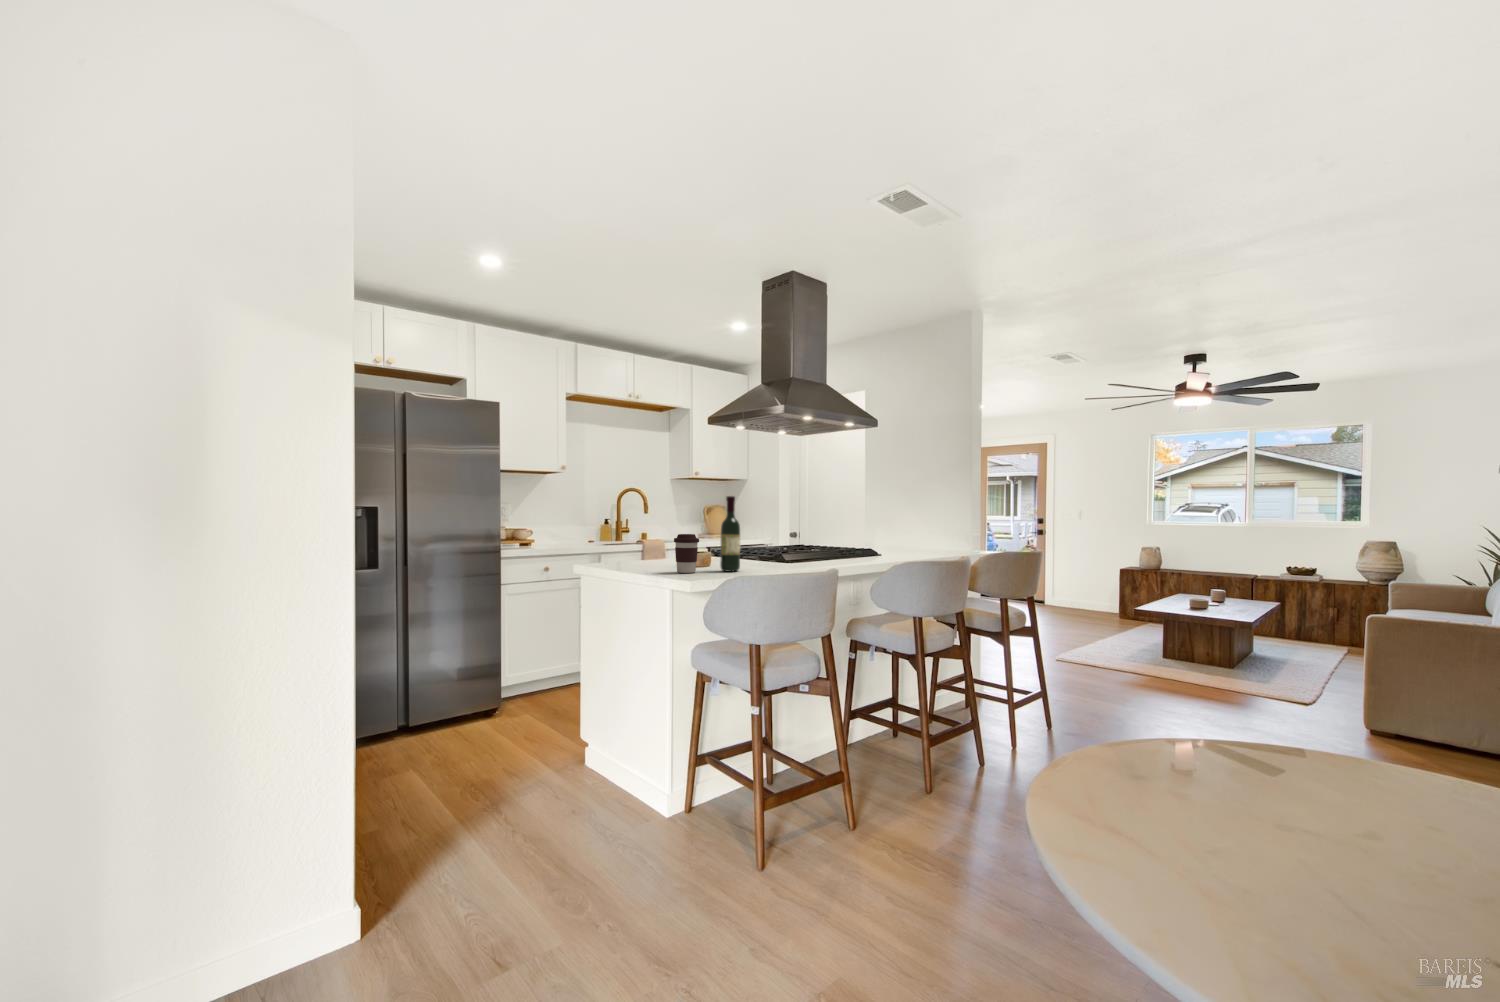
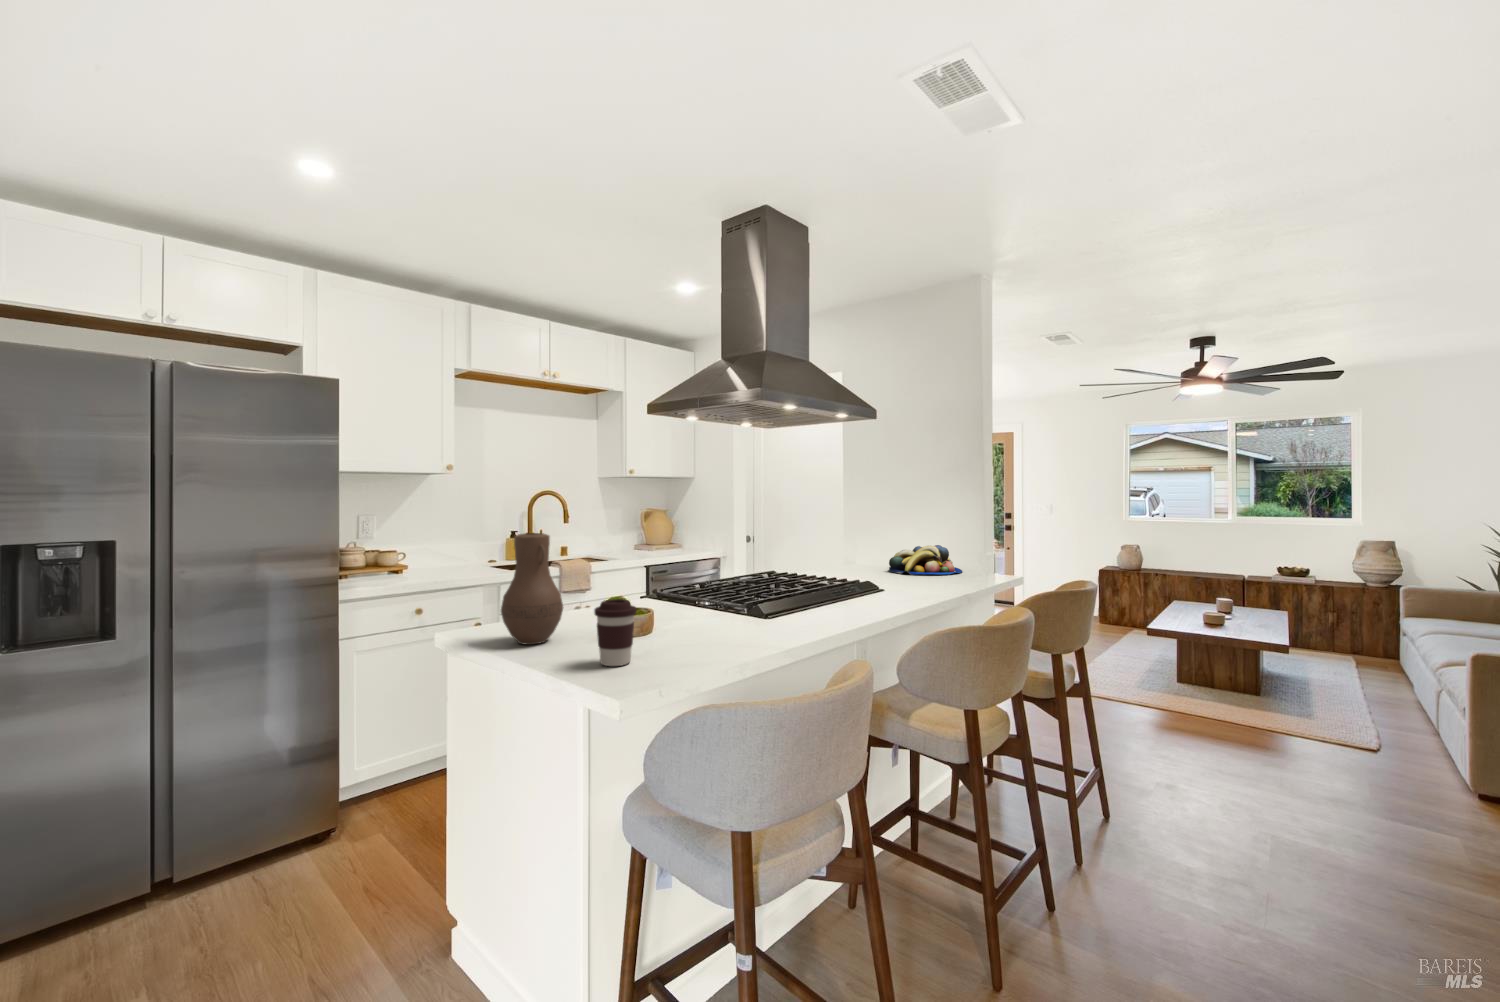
wine bottle: present [720,496,740,572] -> none [671,536,703,658]
vase: none [614,498,653,568] -> present [501,533,563,645]
fruit bowl: none [895,527,954,548] -> present [889,545,962,575]

